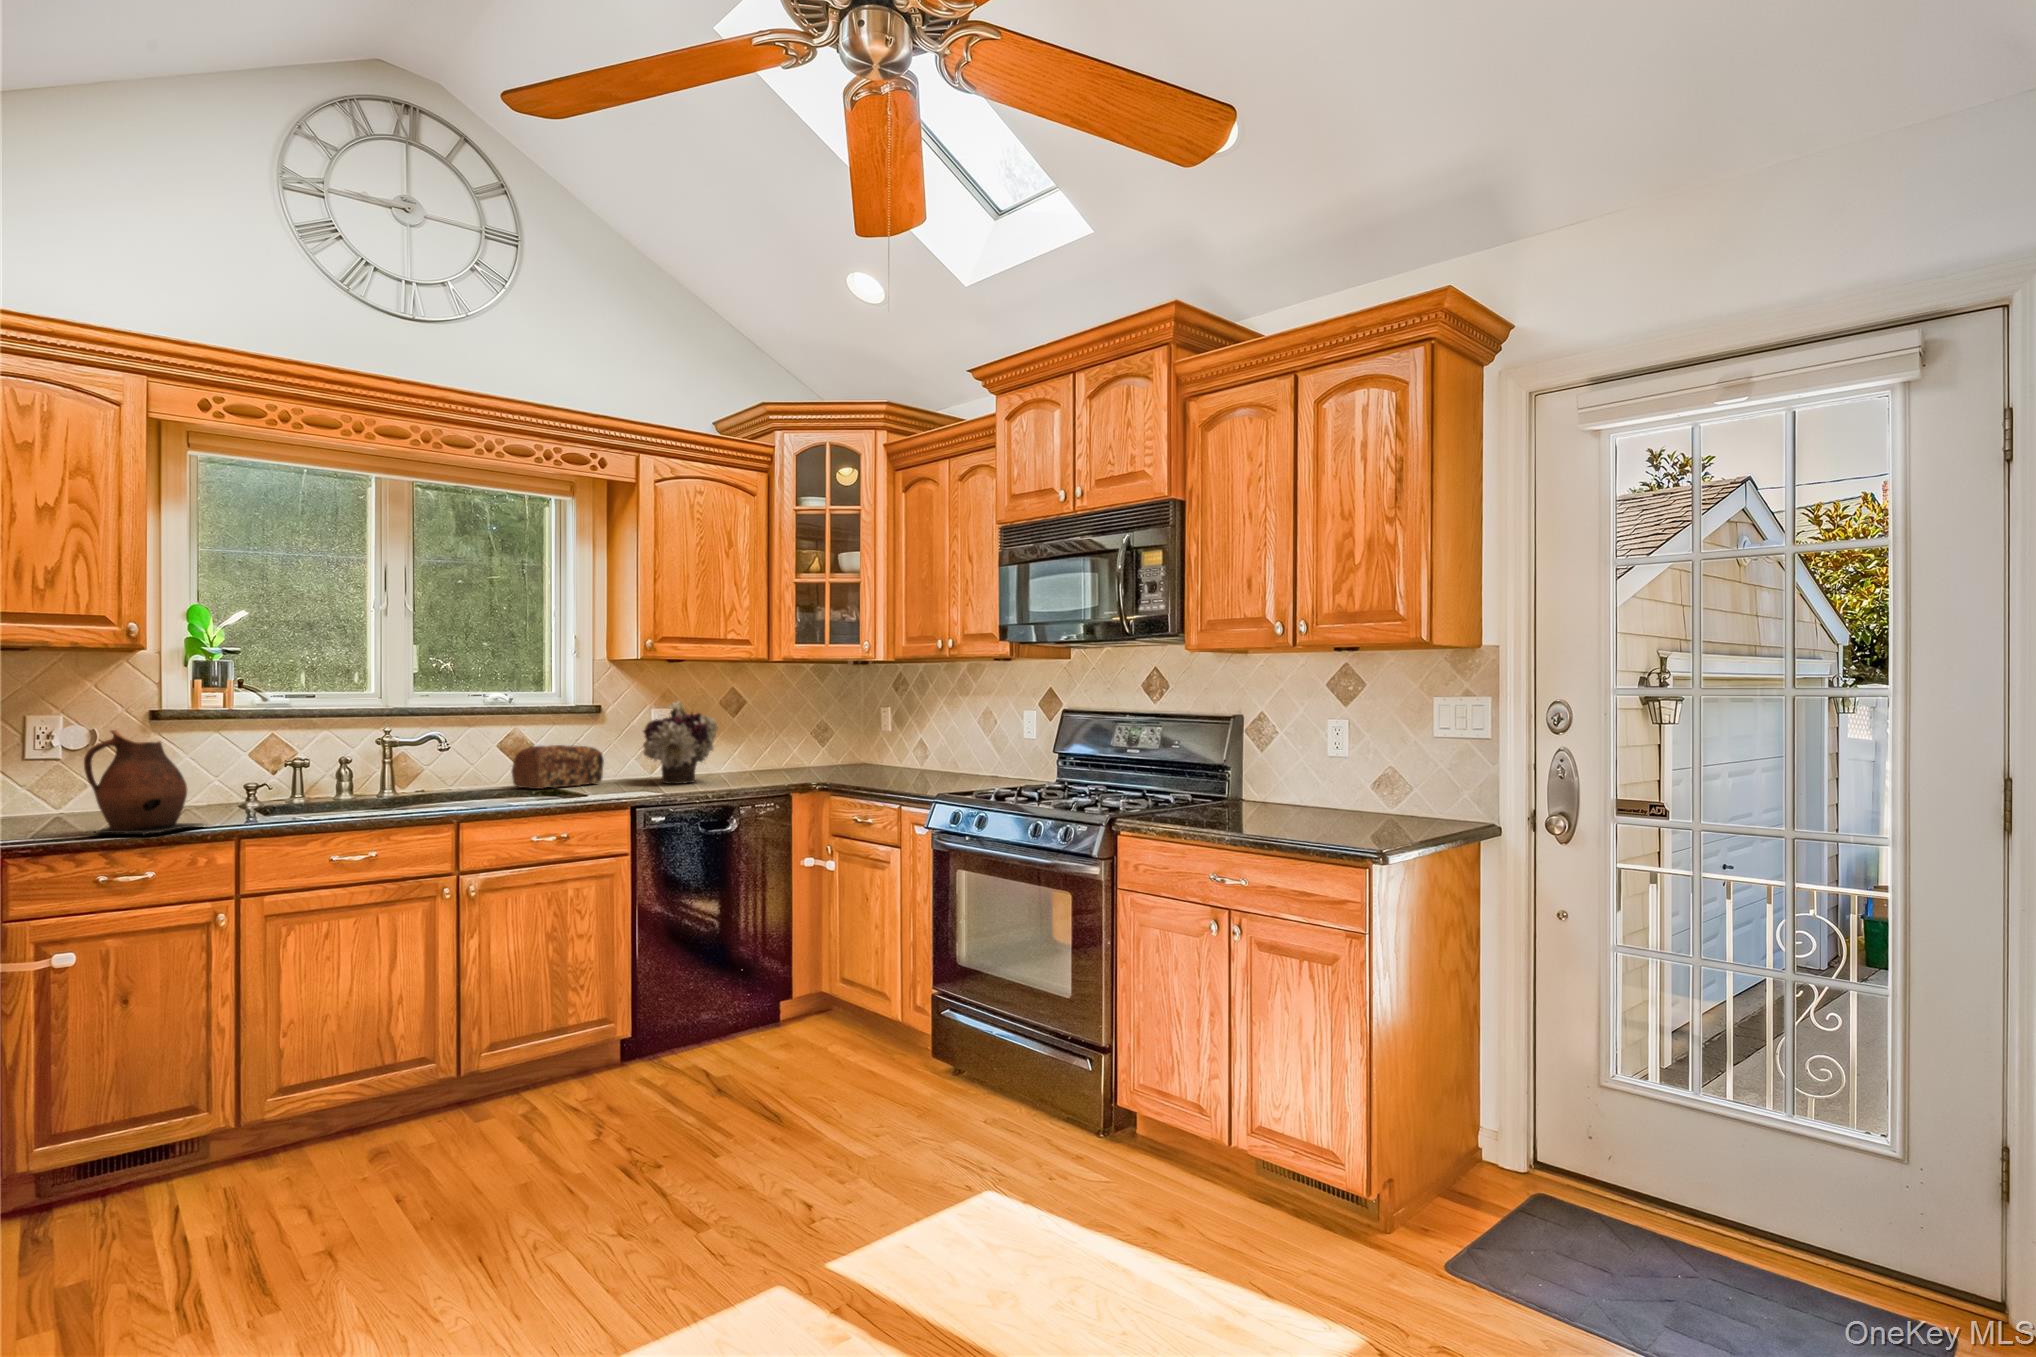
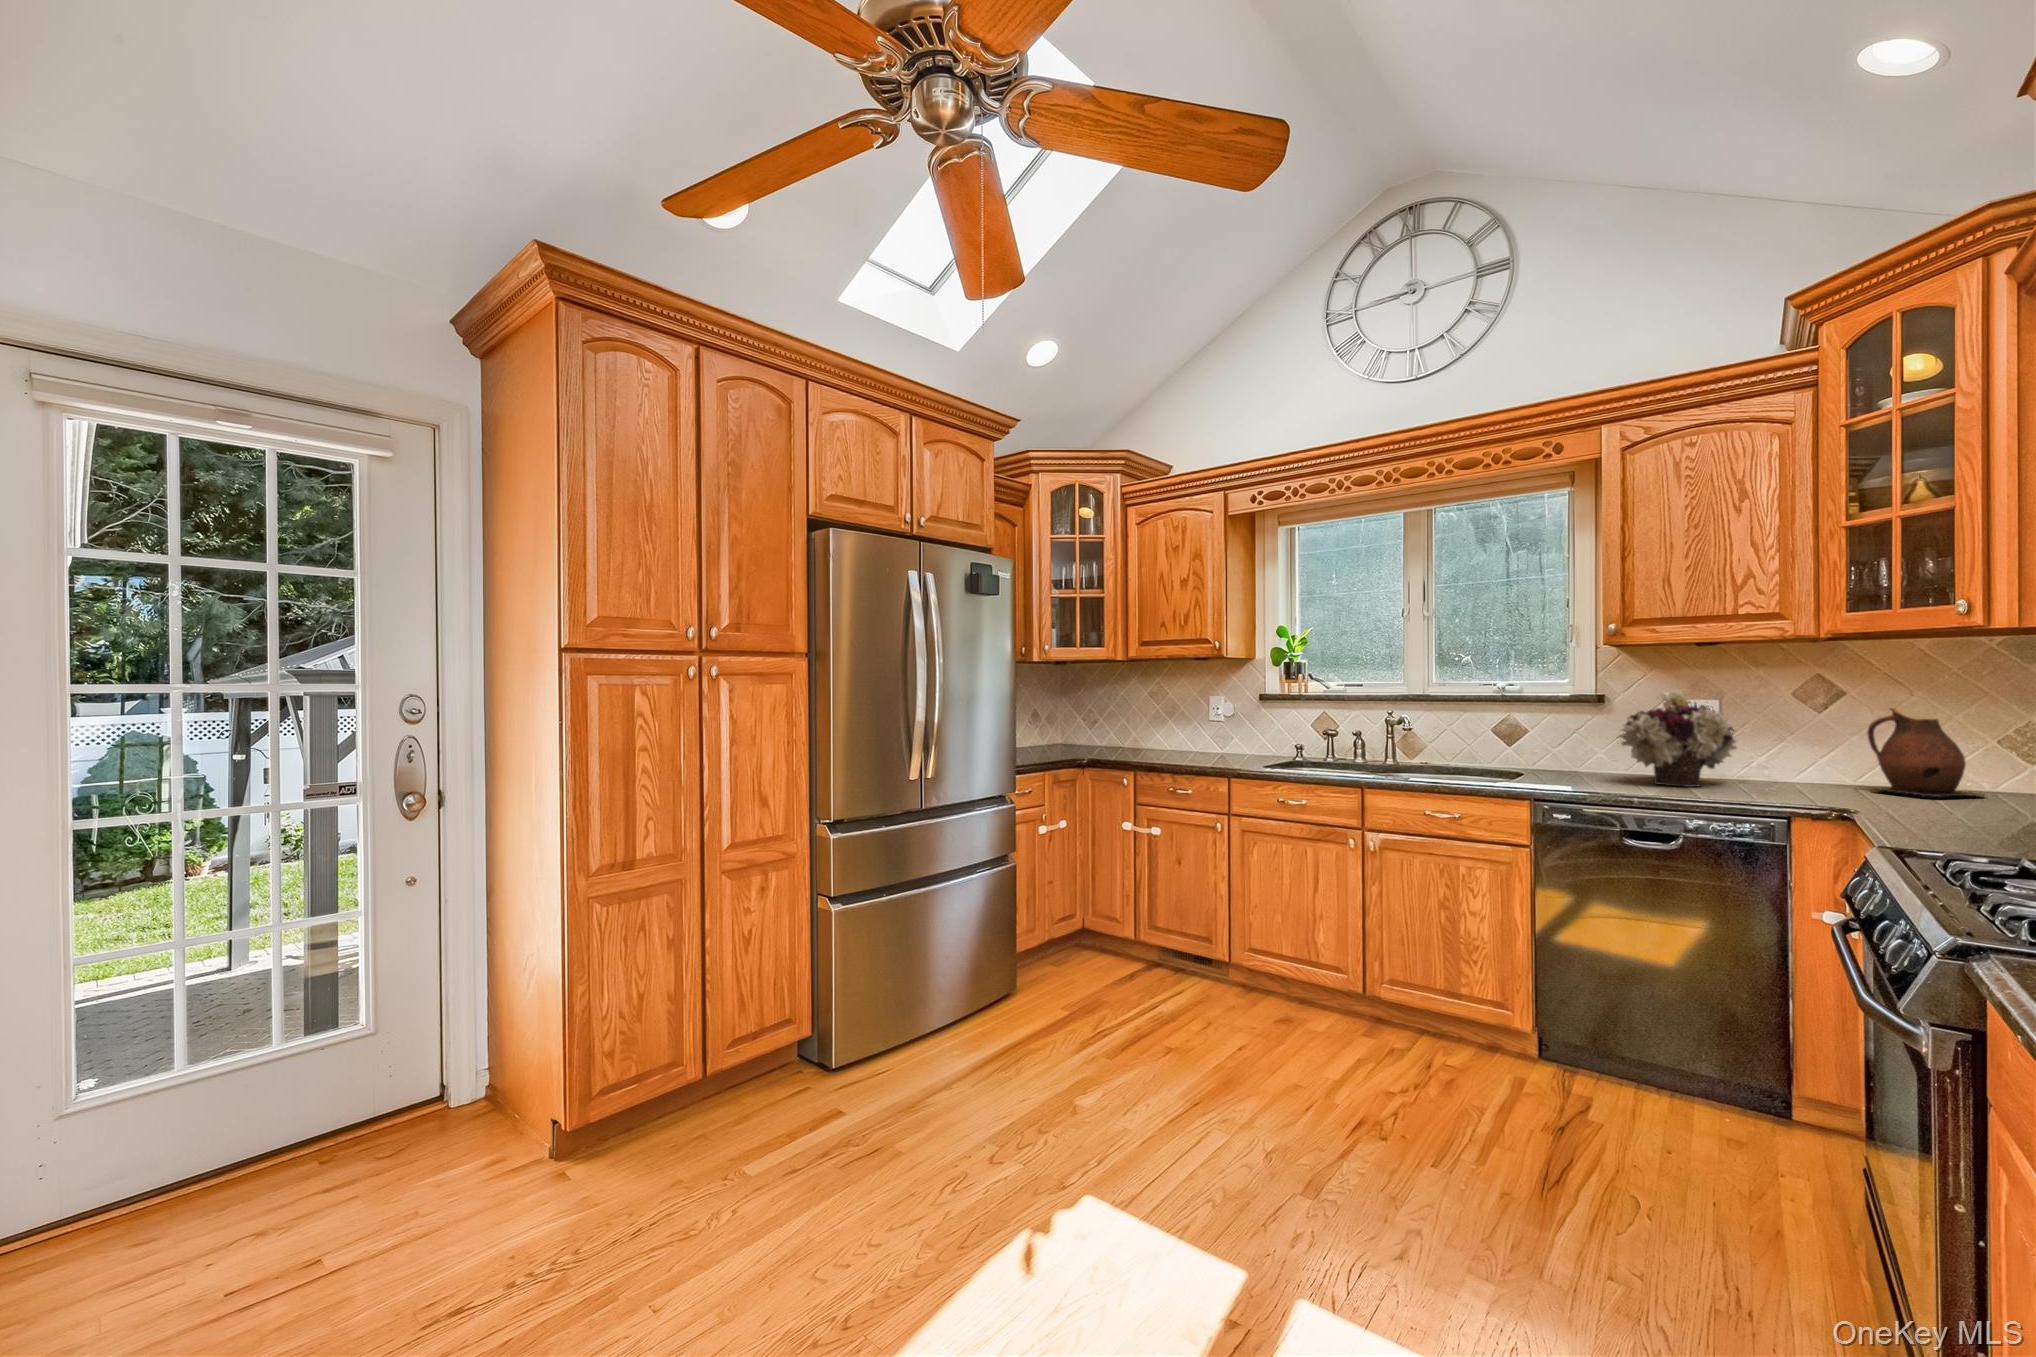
ceramic pitcher: present [84,730,204,835] -> present [1867,708,1985,797]
bread loaf: present [512,745,604,789] -> none [1502,732,1595,775]

